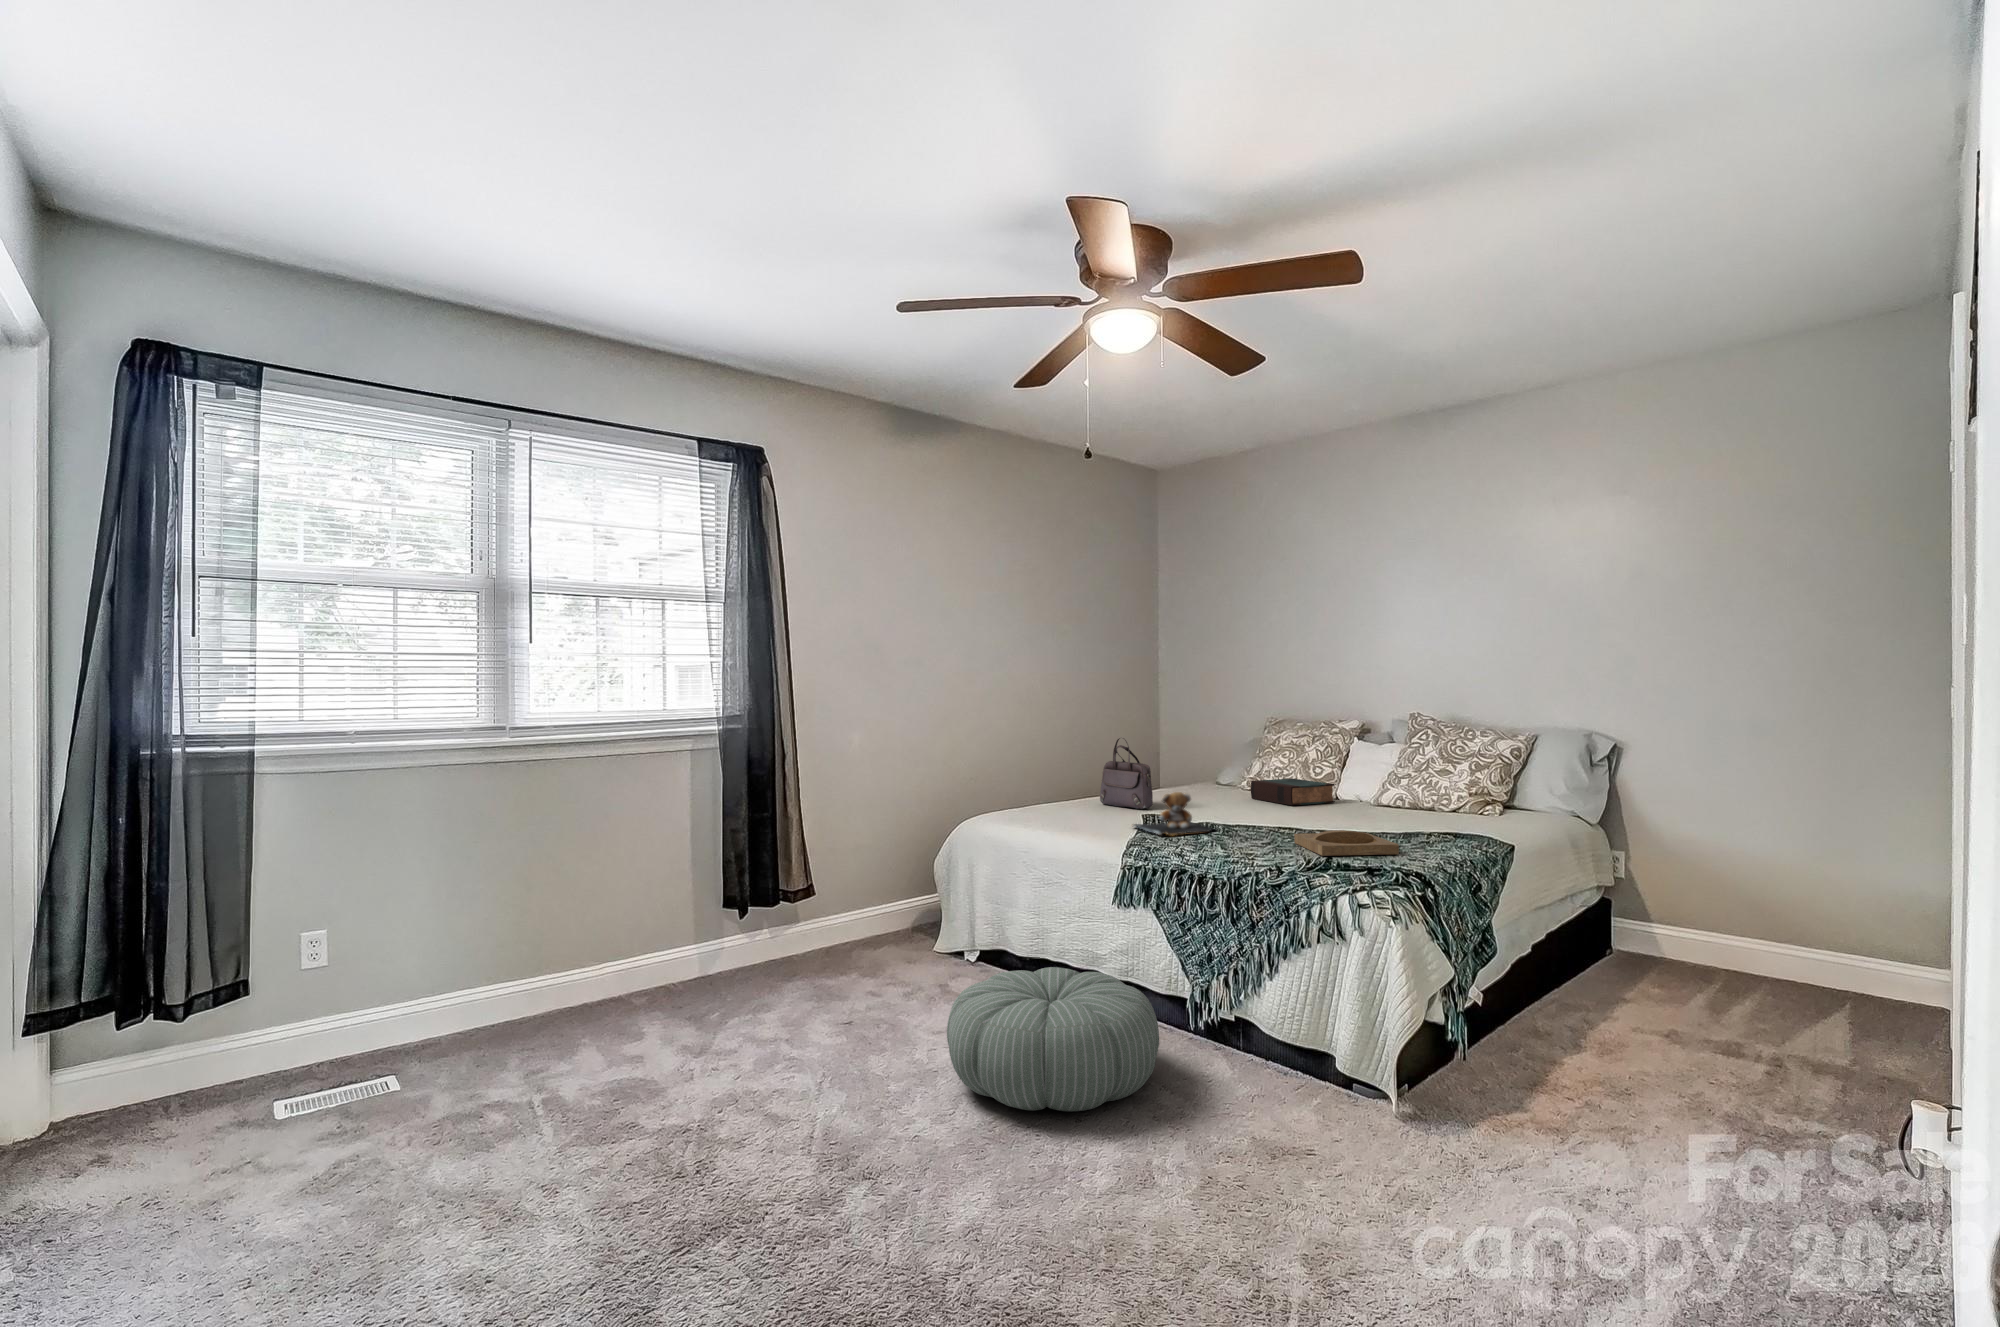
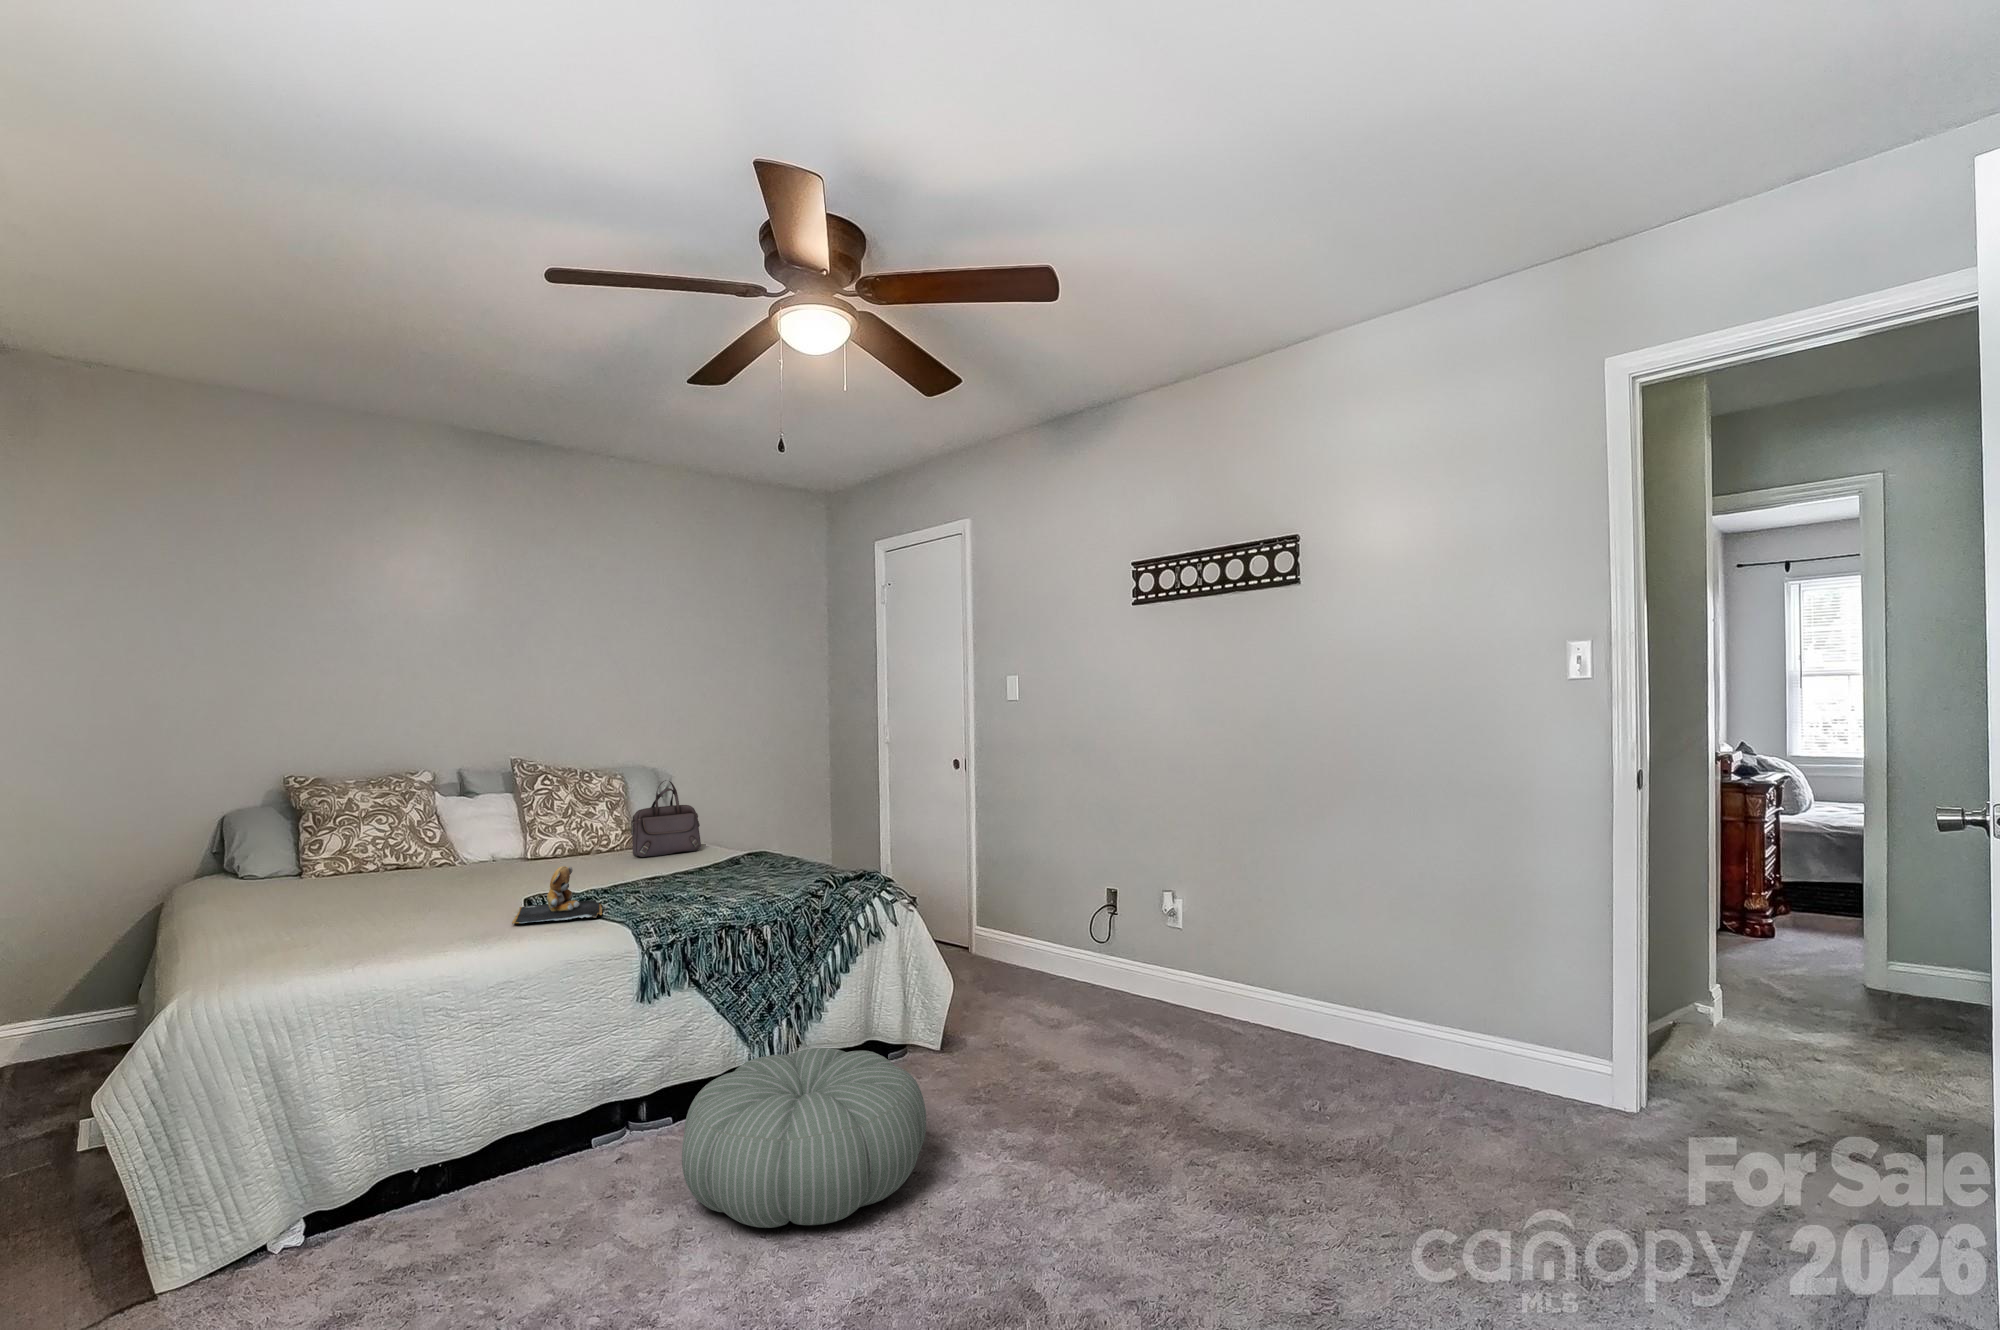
handbag: present [1100,738,1153,809] -> present [631,780,701,857]
book: present [1251,778,1335,805] -> none [403,844,499,882]
tray: present [1294,830,1399,856] -> none [694,863,782,888]

